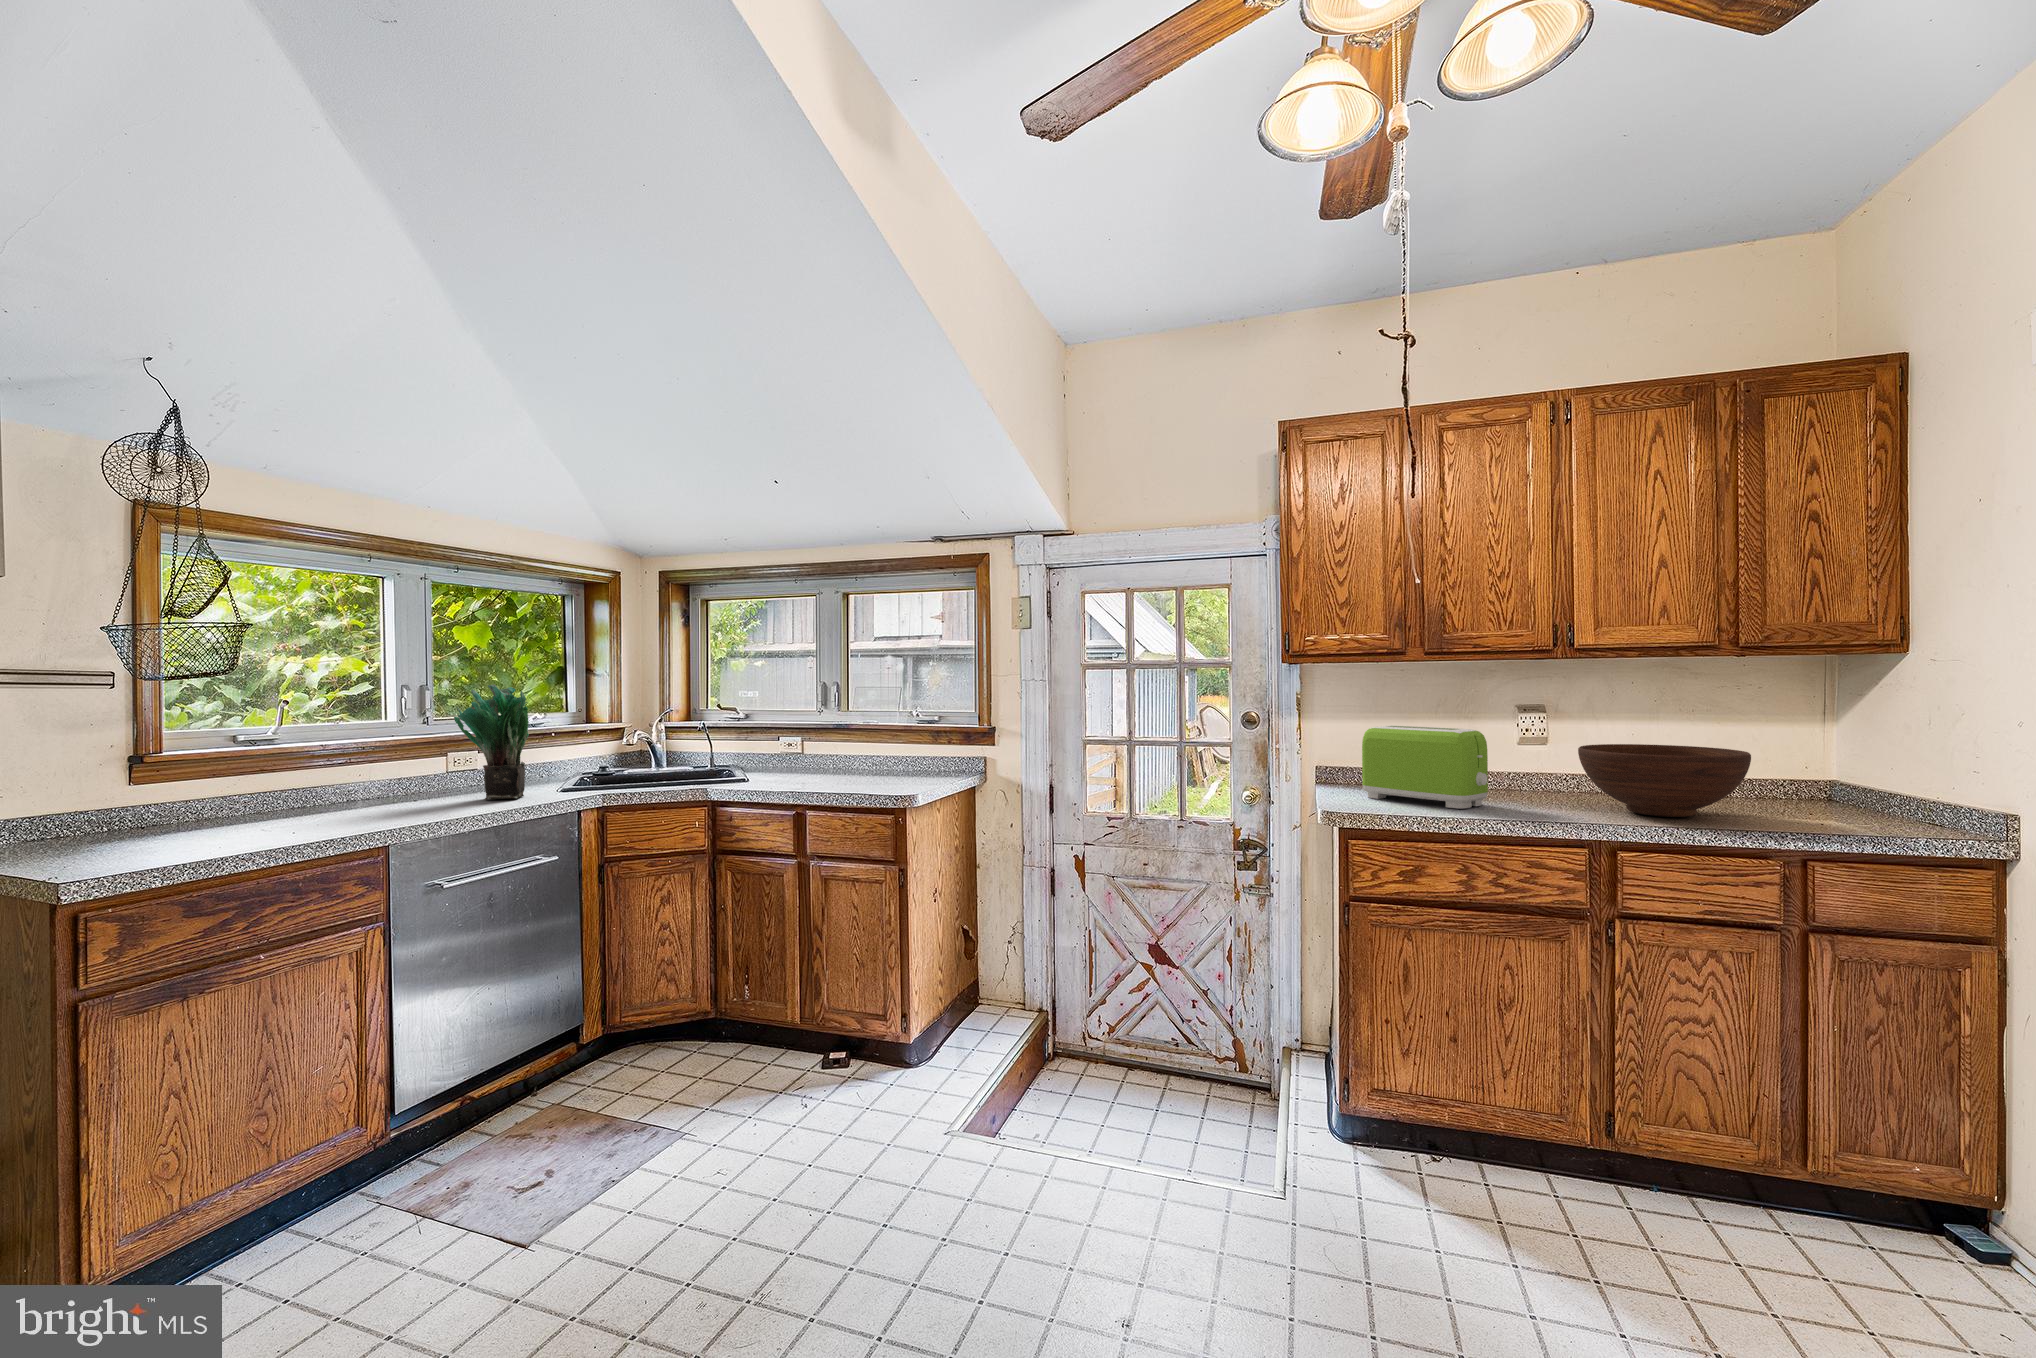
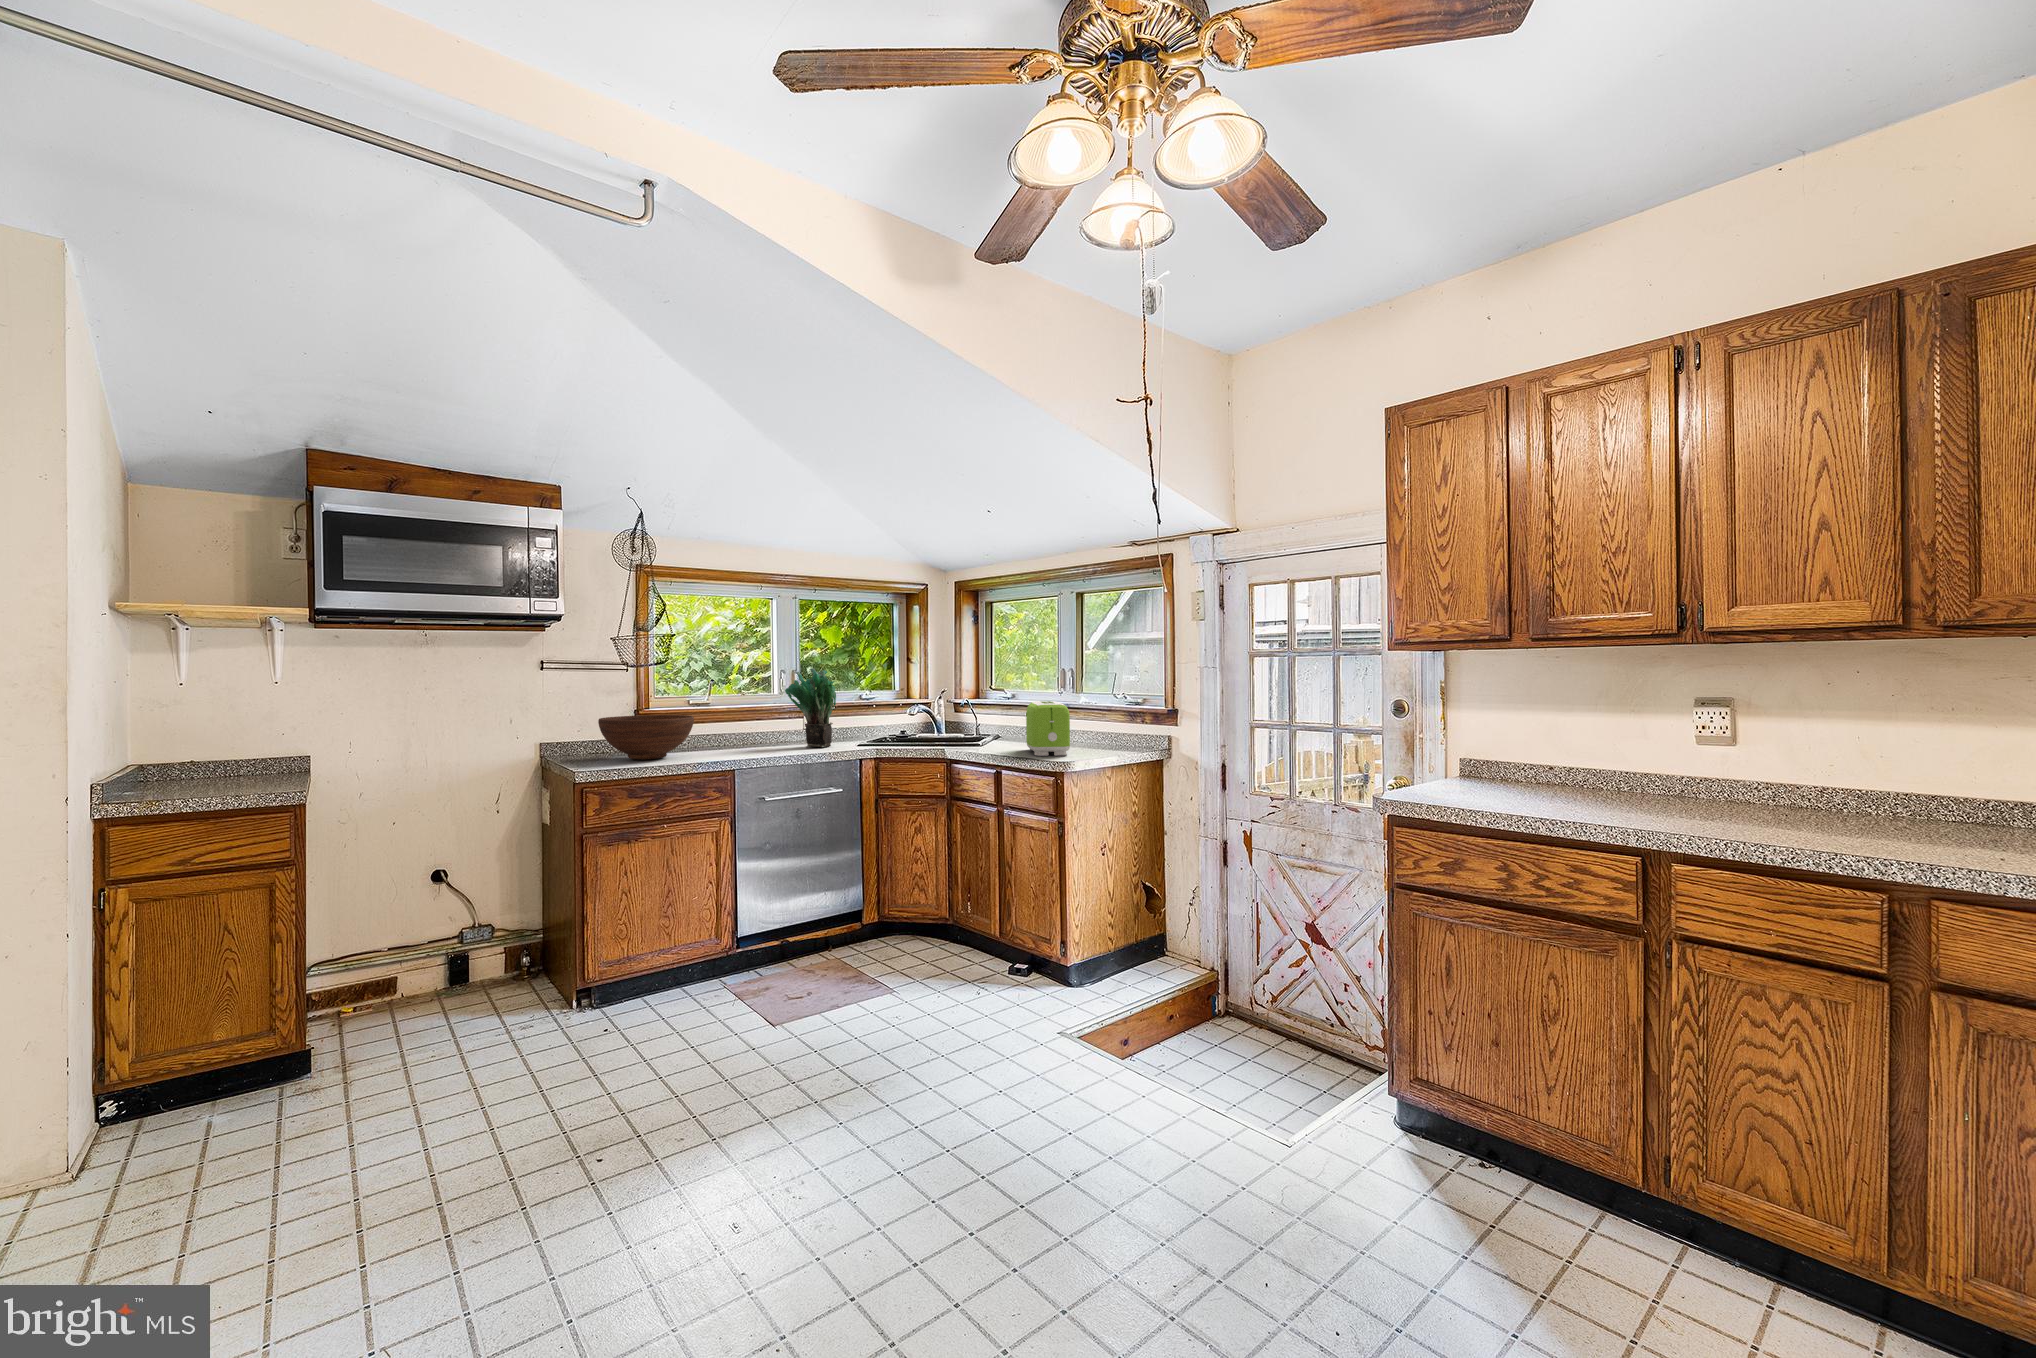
toaster: present [1362,725,1488,809] -> present [1026,701,1070,756]
fruit bowl: present [1578,744,1751,817] -> present [598,715,694,759]

